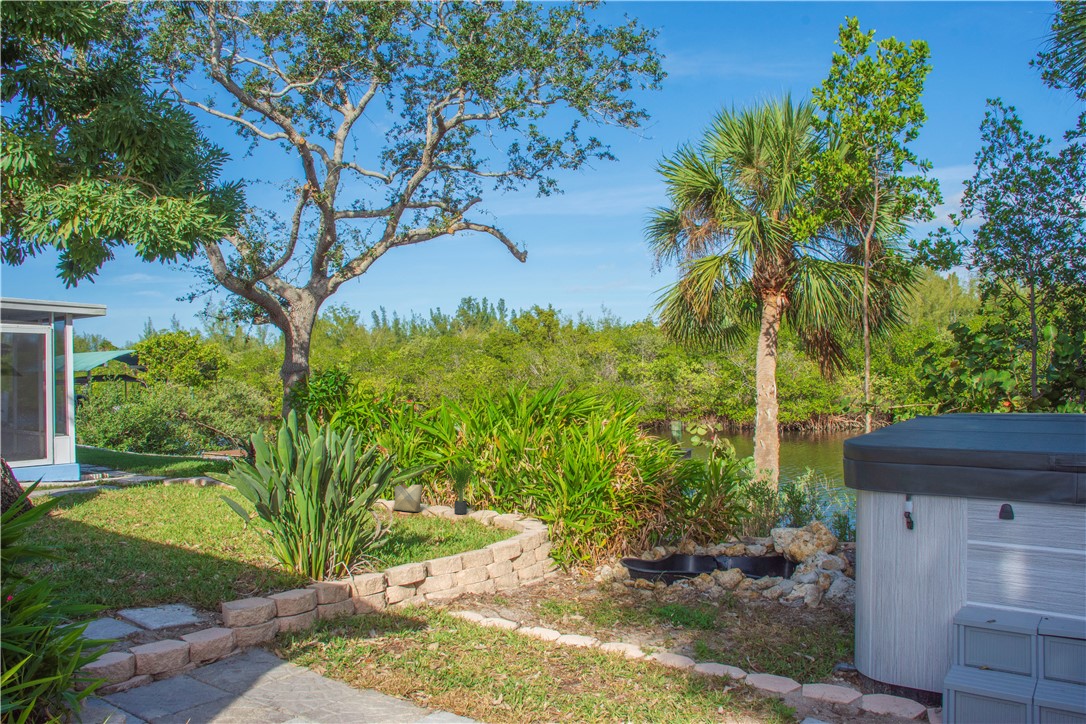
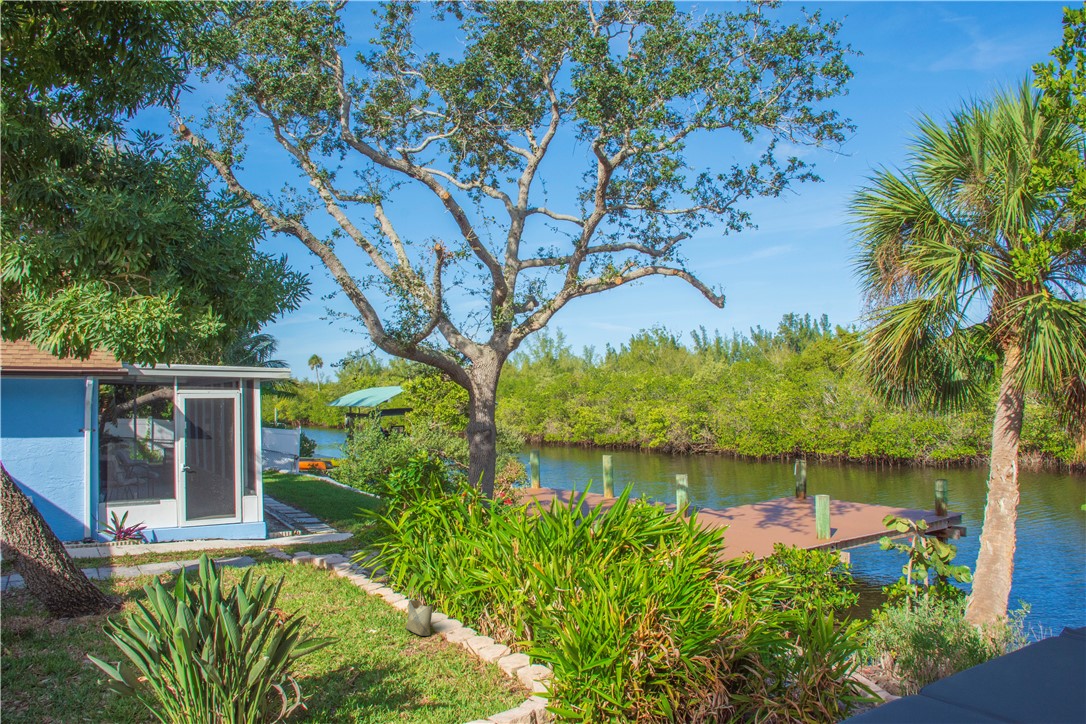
potted plant: present [448,459,474,514] -> none [450,575,491,646]

